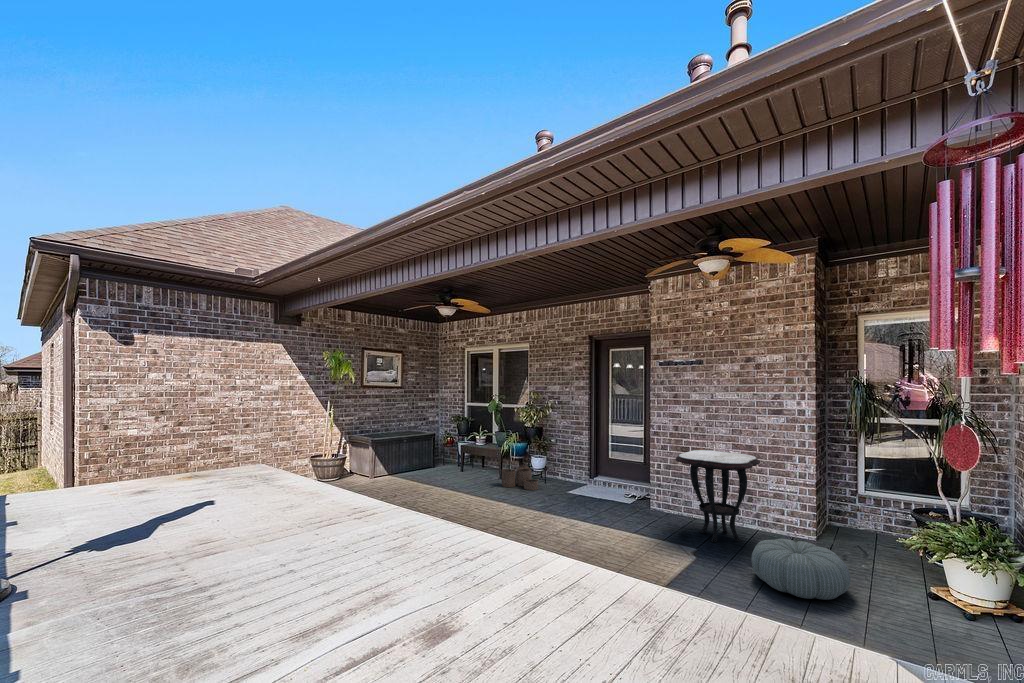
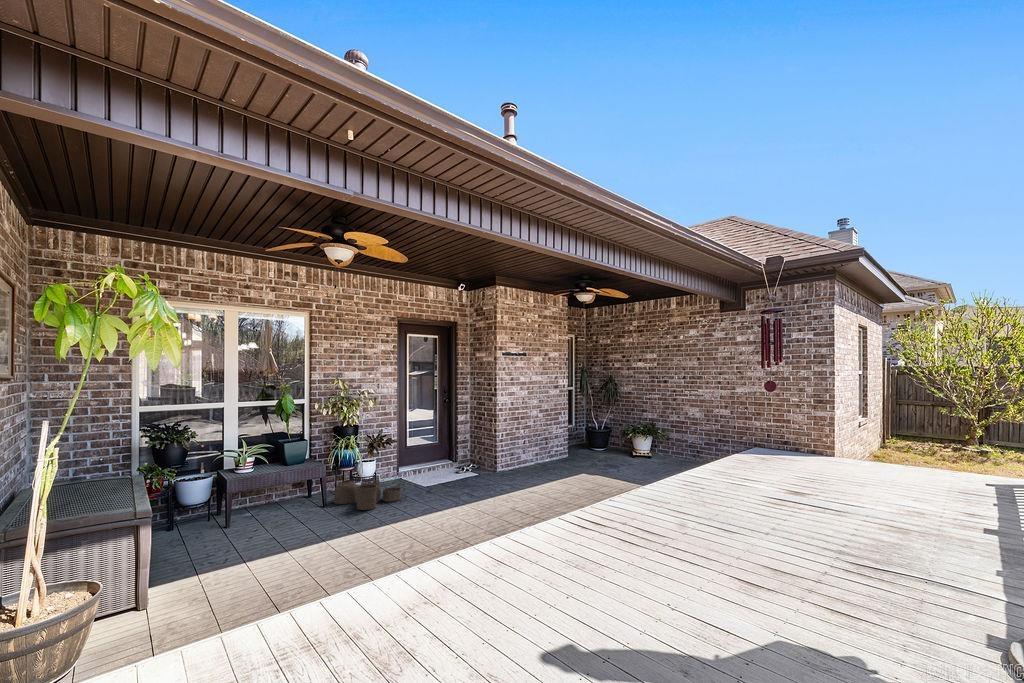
side table: present [676,450,760,542] -> none [534,414,586,469]
pouf: present [751,539,851,600] -> none [607,447,650,469]

